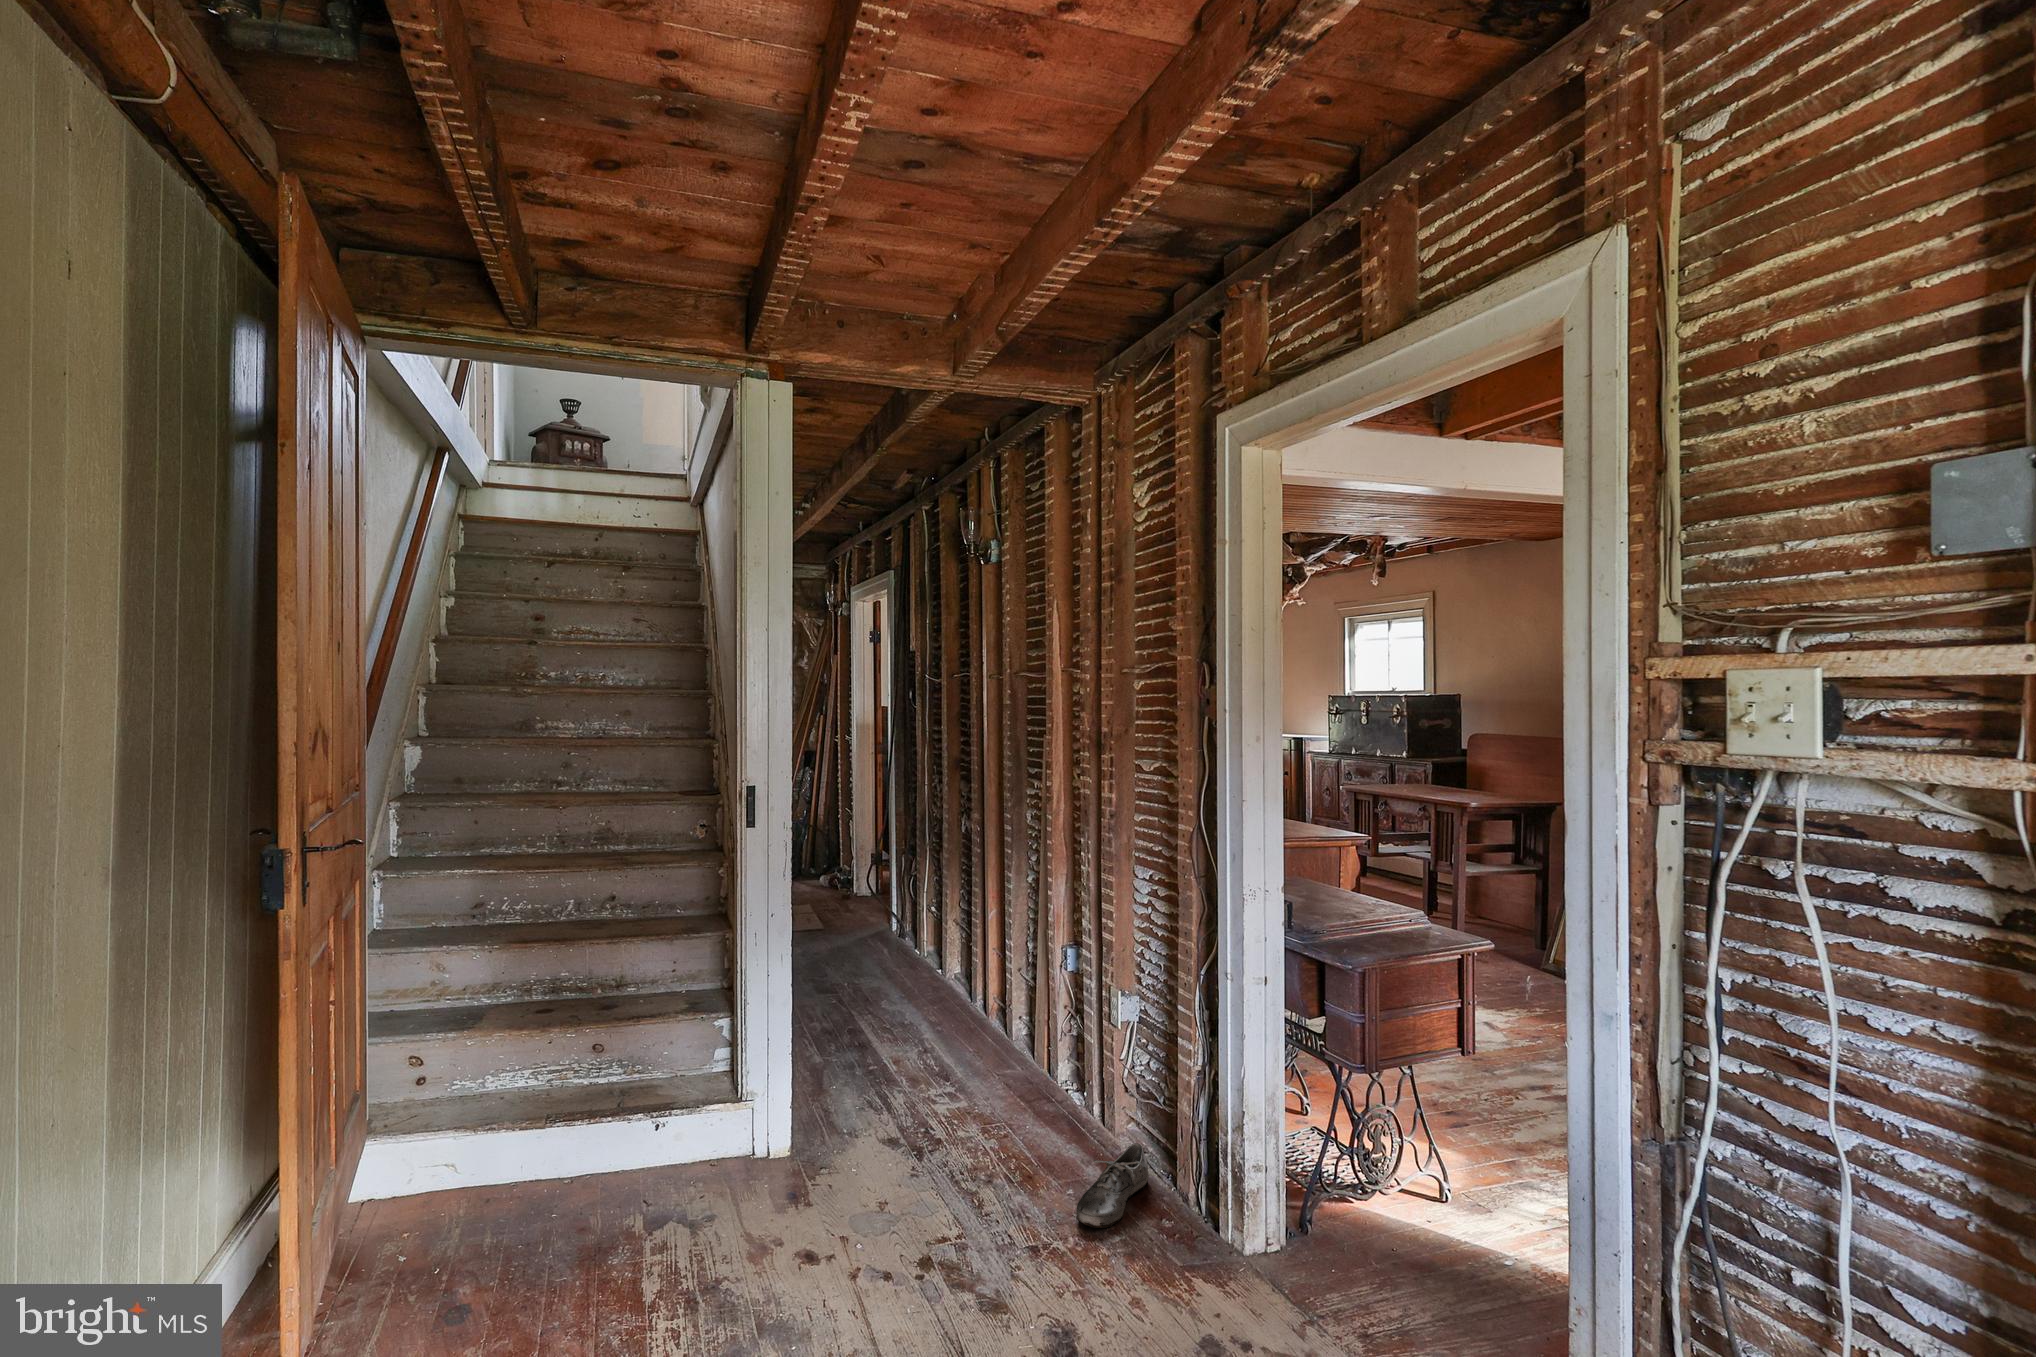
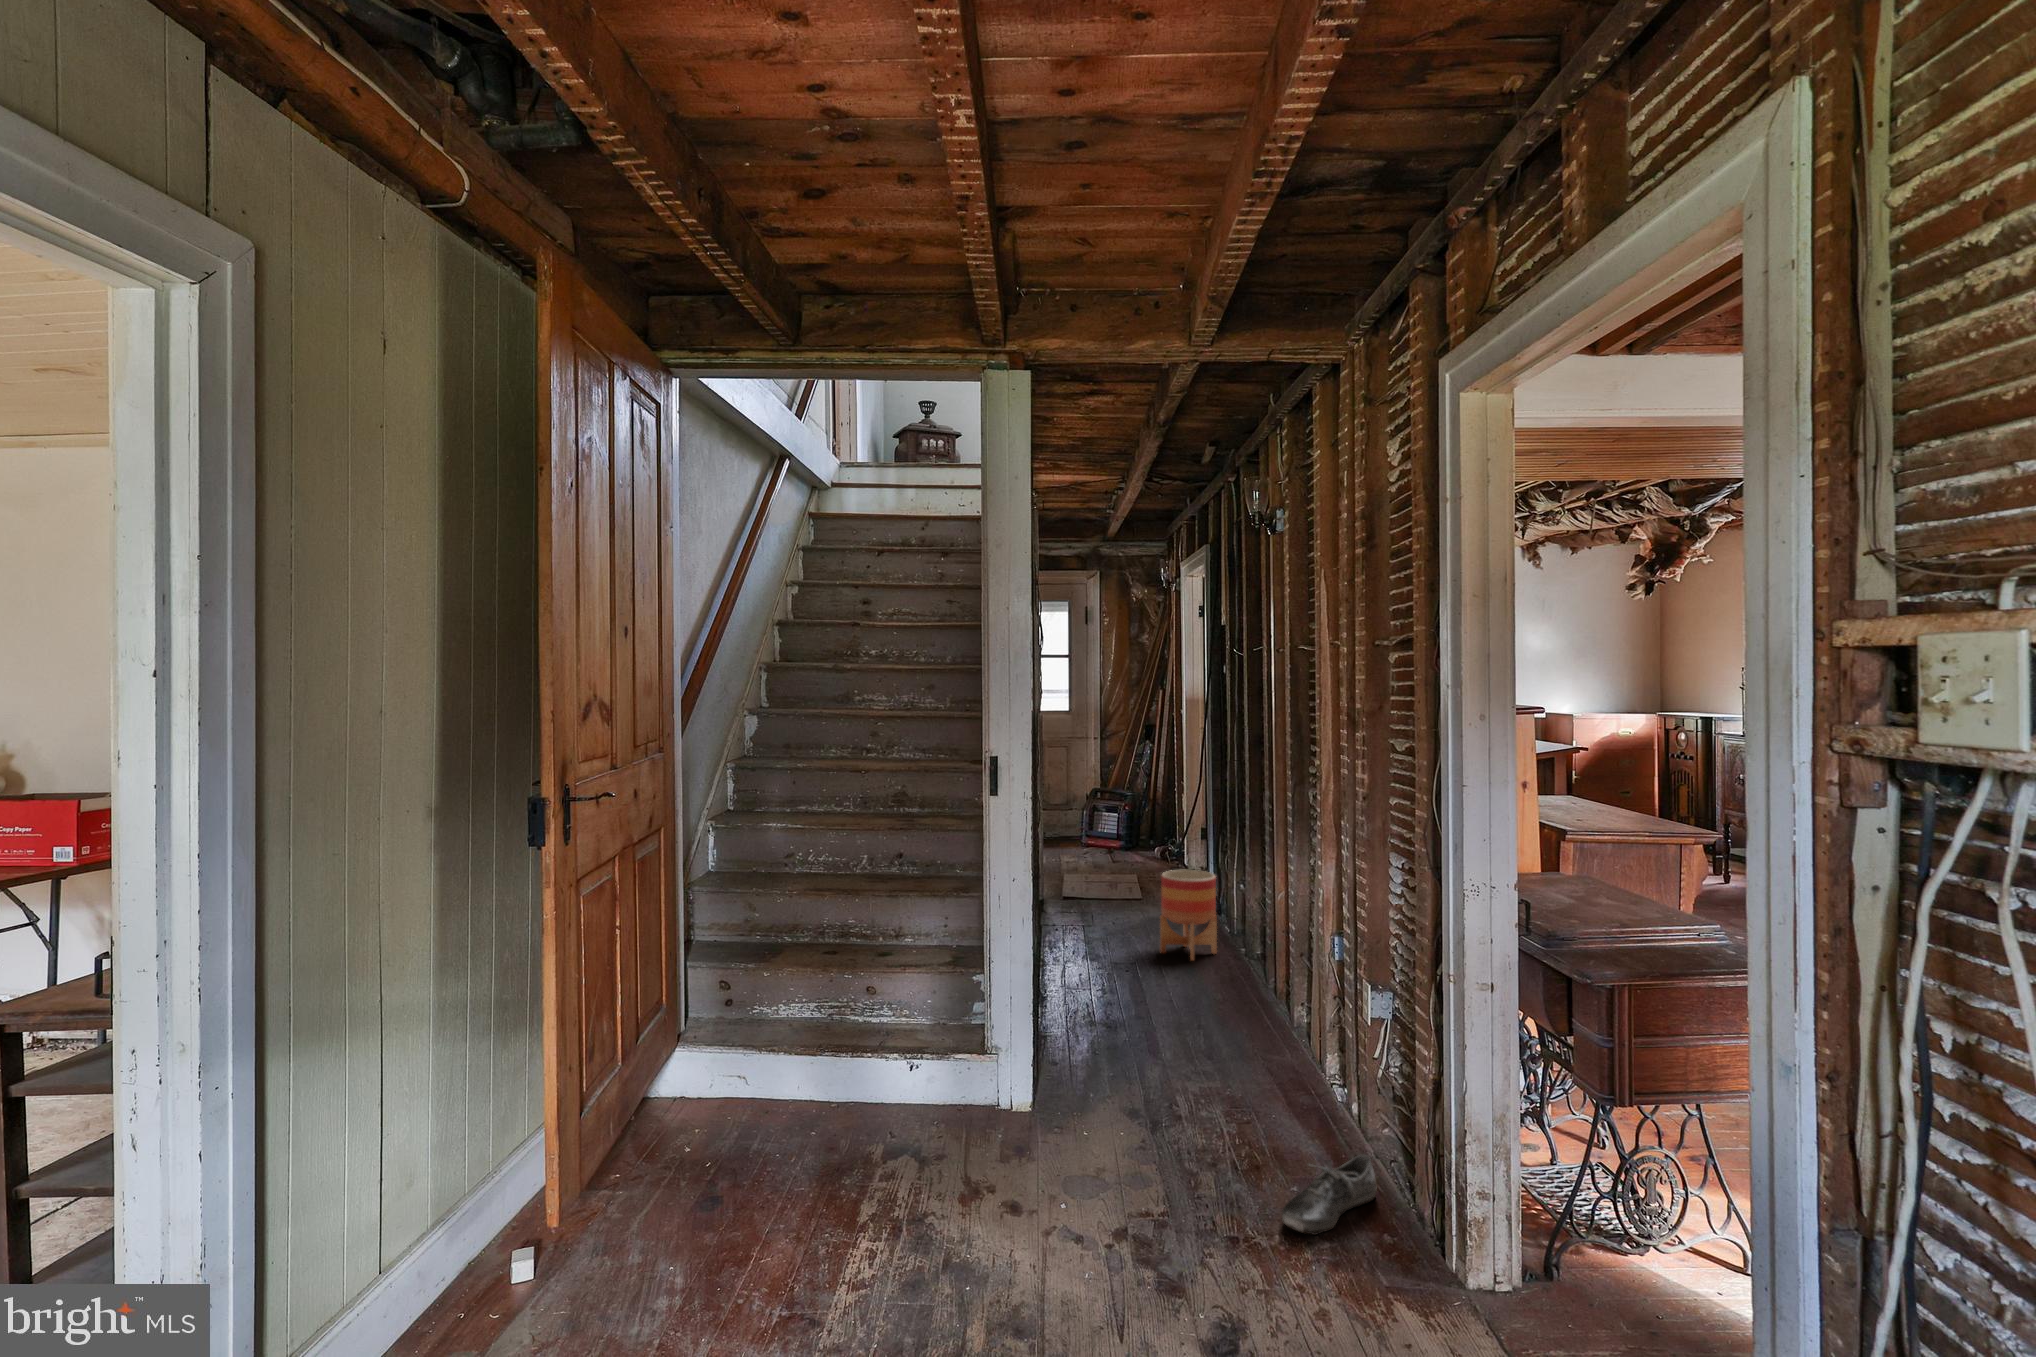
planter: none [873,888,929,979] -> present [1160,870,1217,961]

